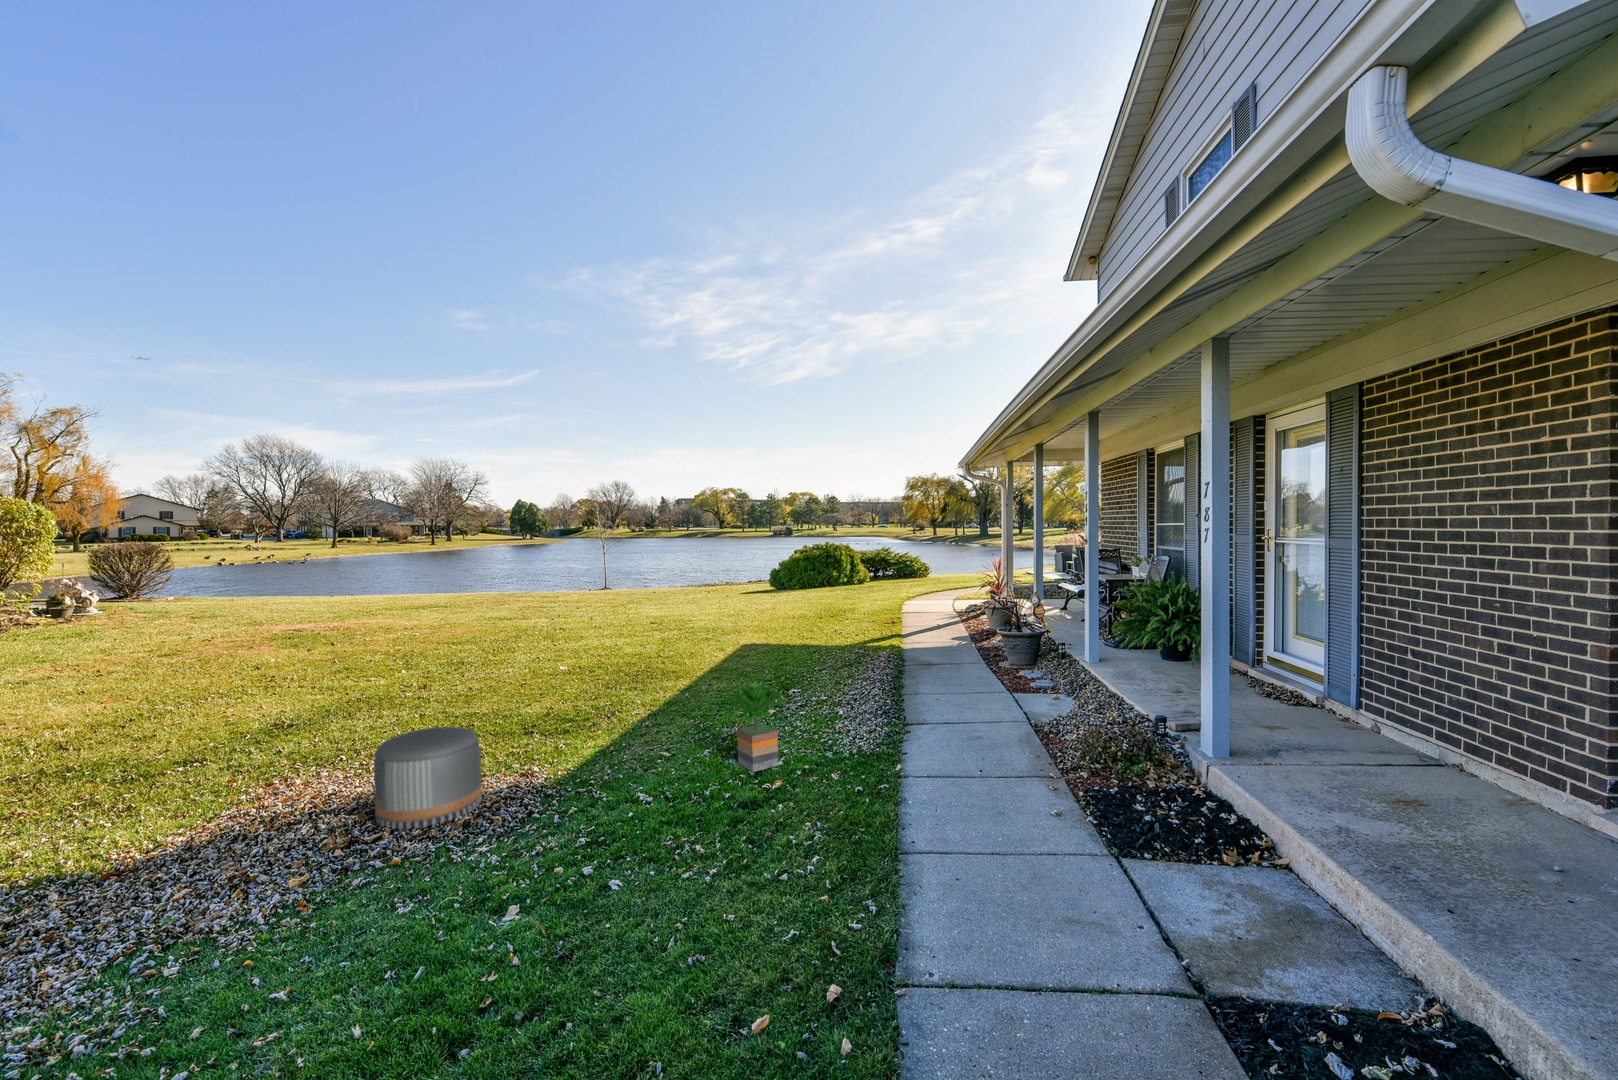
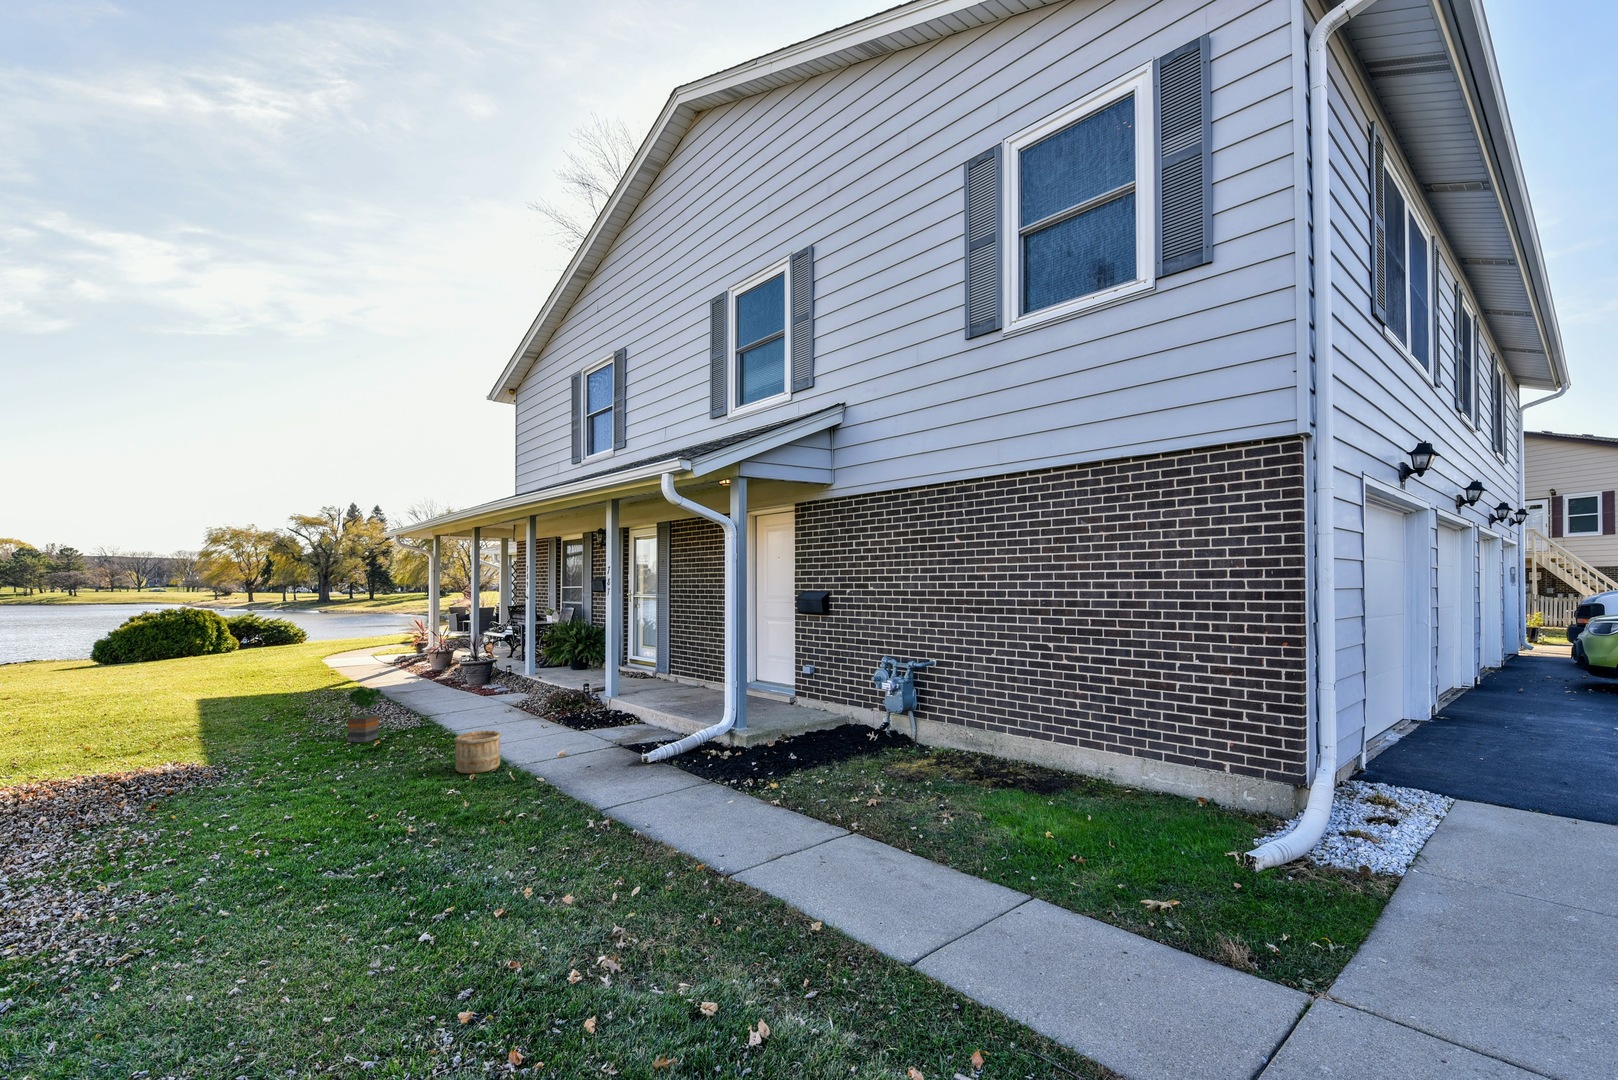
pouf: present [374,727,482,829] -> none [79,733,174,803]
wooden bucket: none [719,863,822,997] -> present [454,731,502,773]

